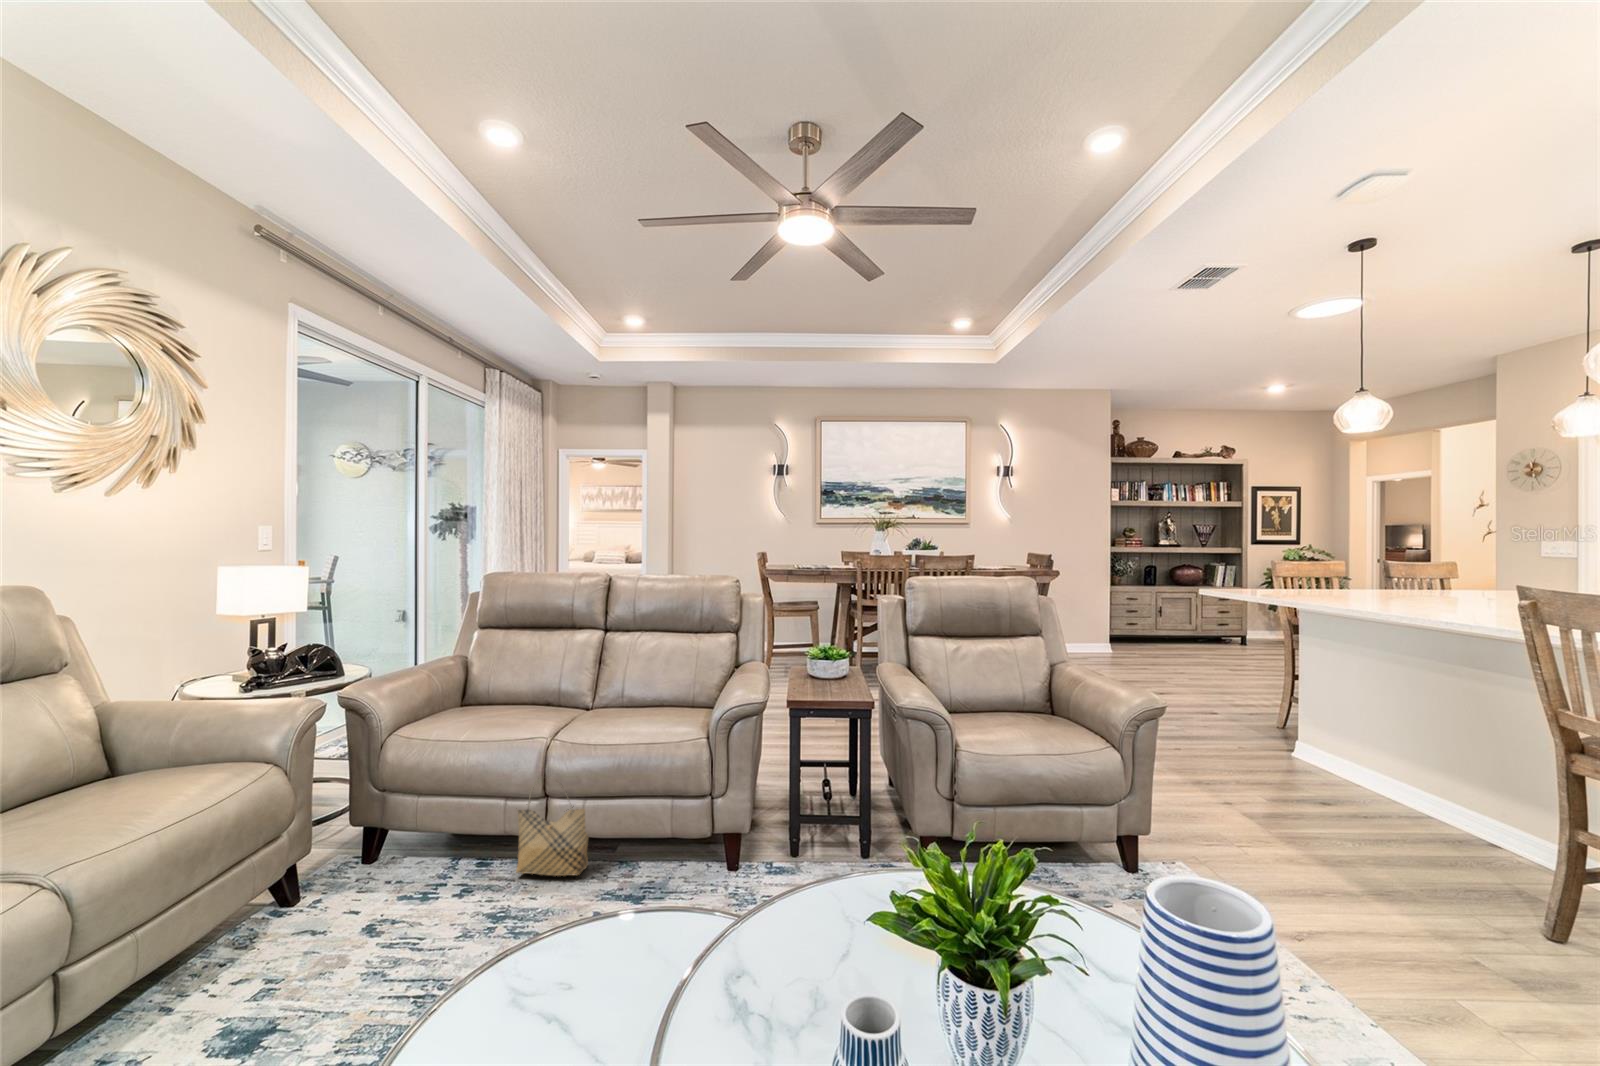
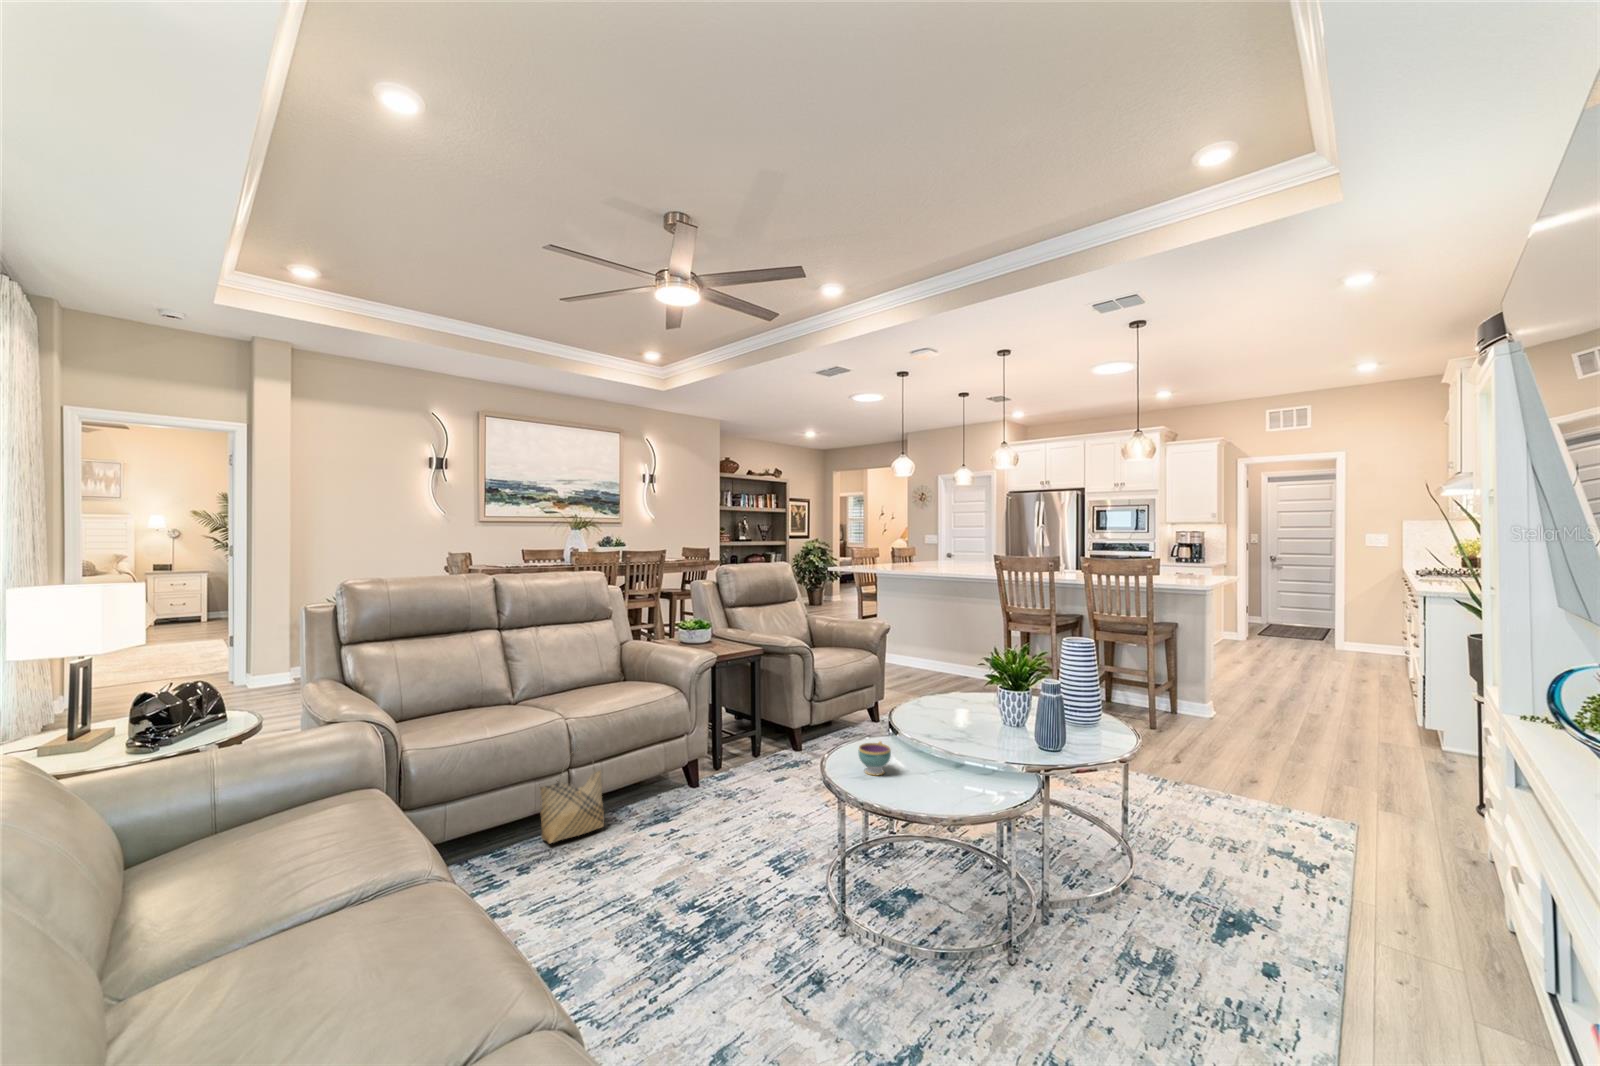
teacup: none [571,914,646,987] -> present [859,741,891,775]

